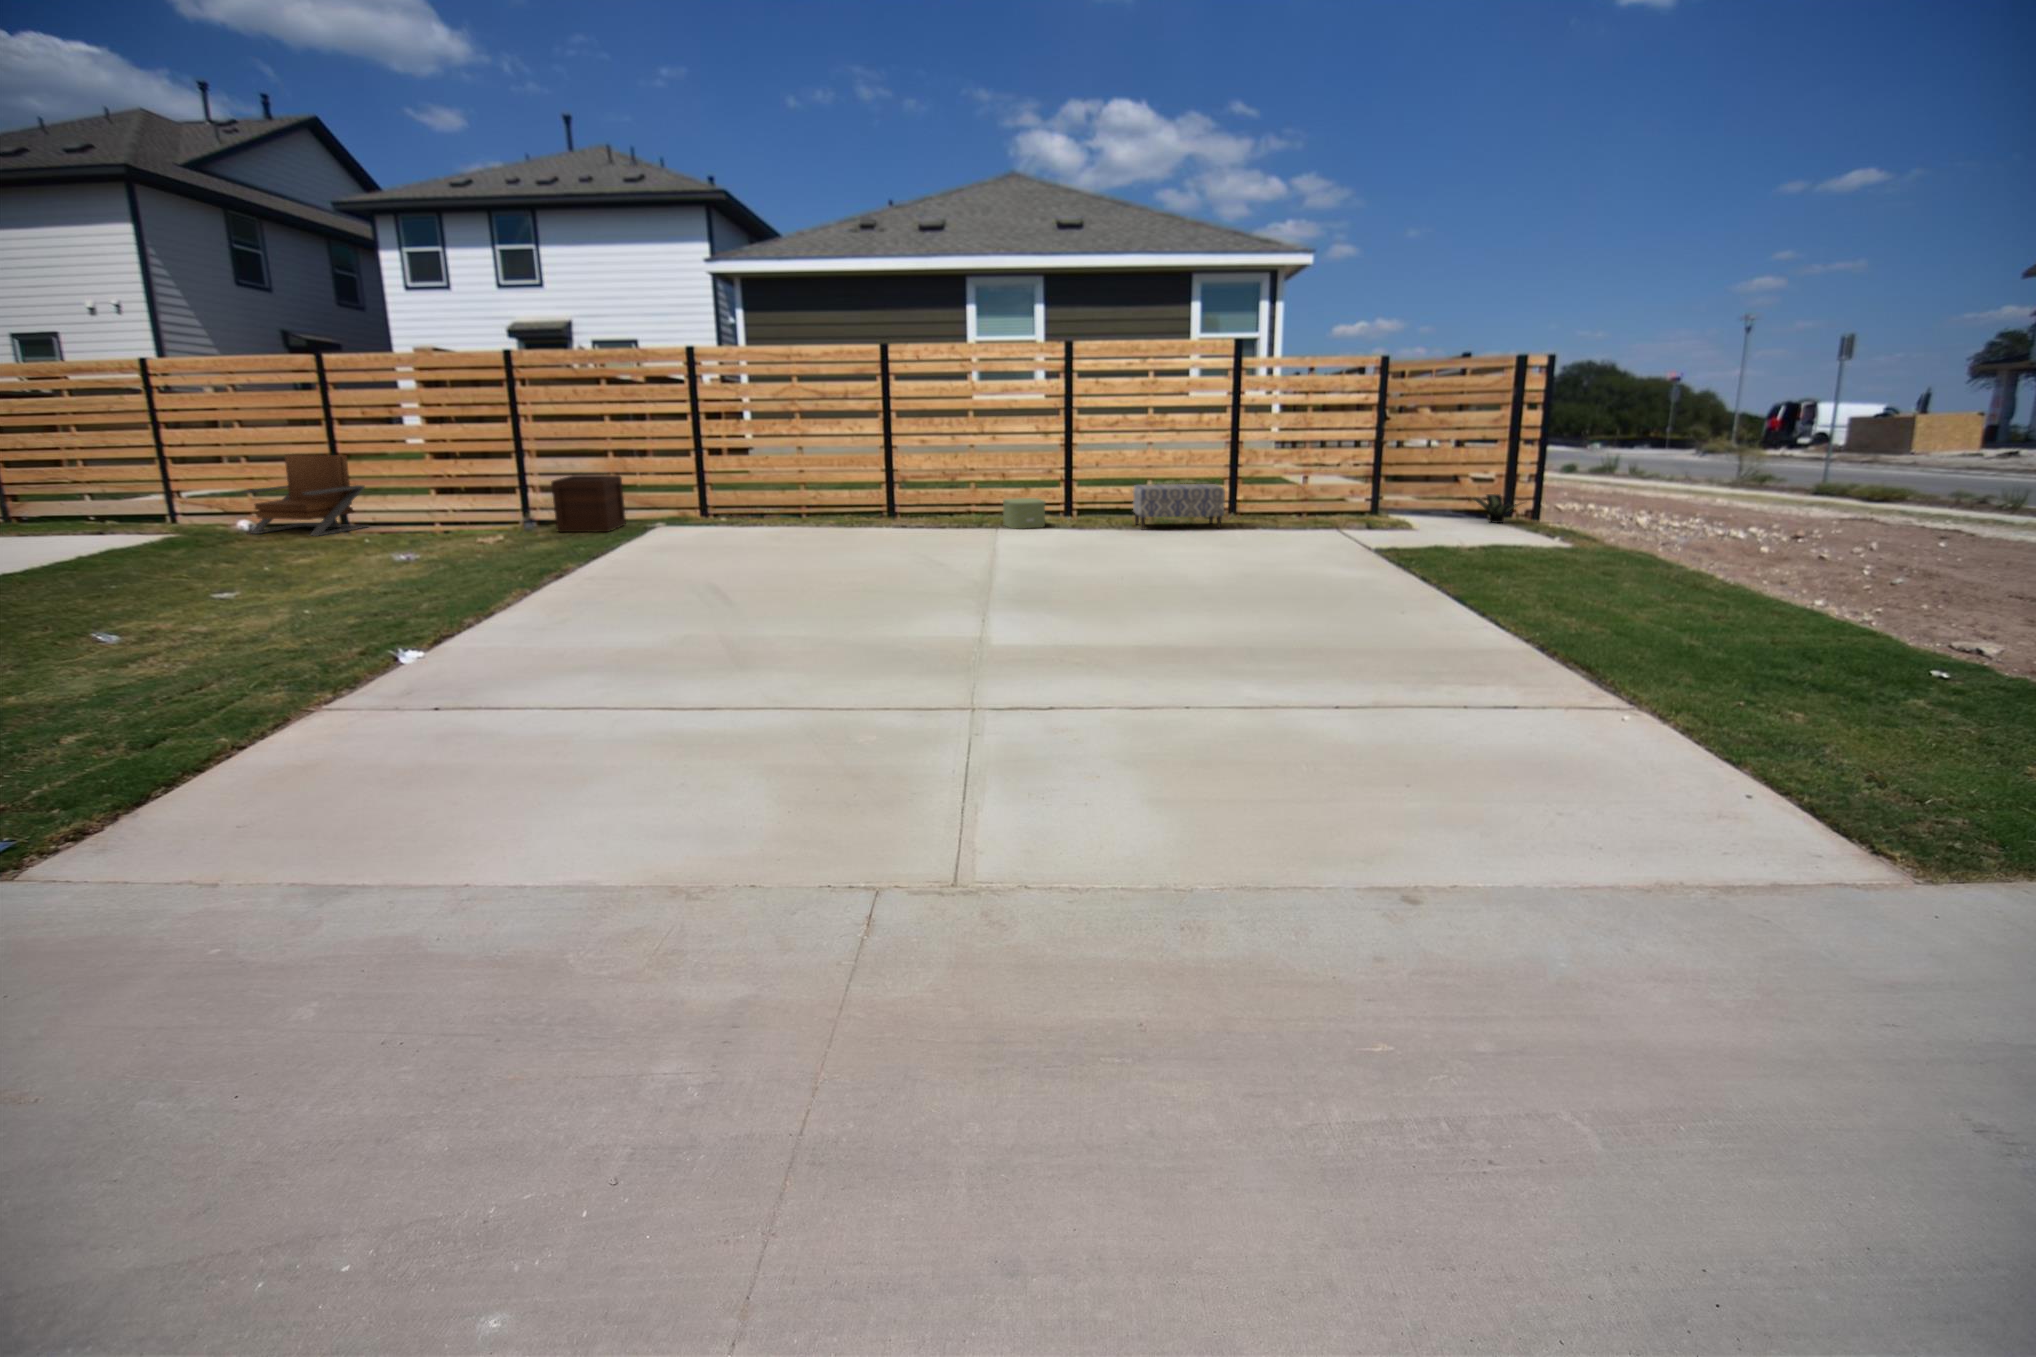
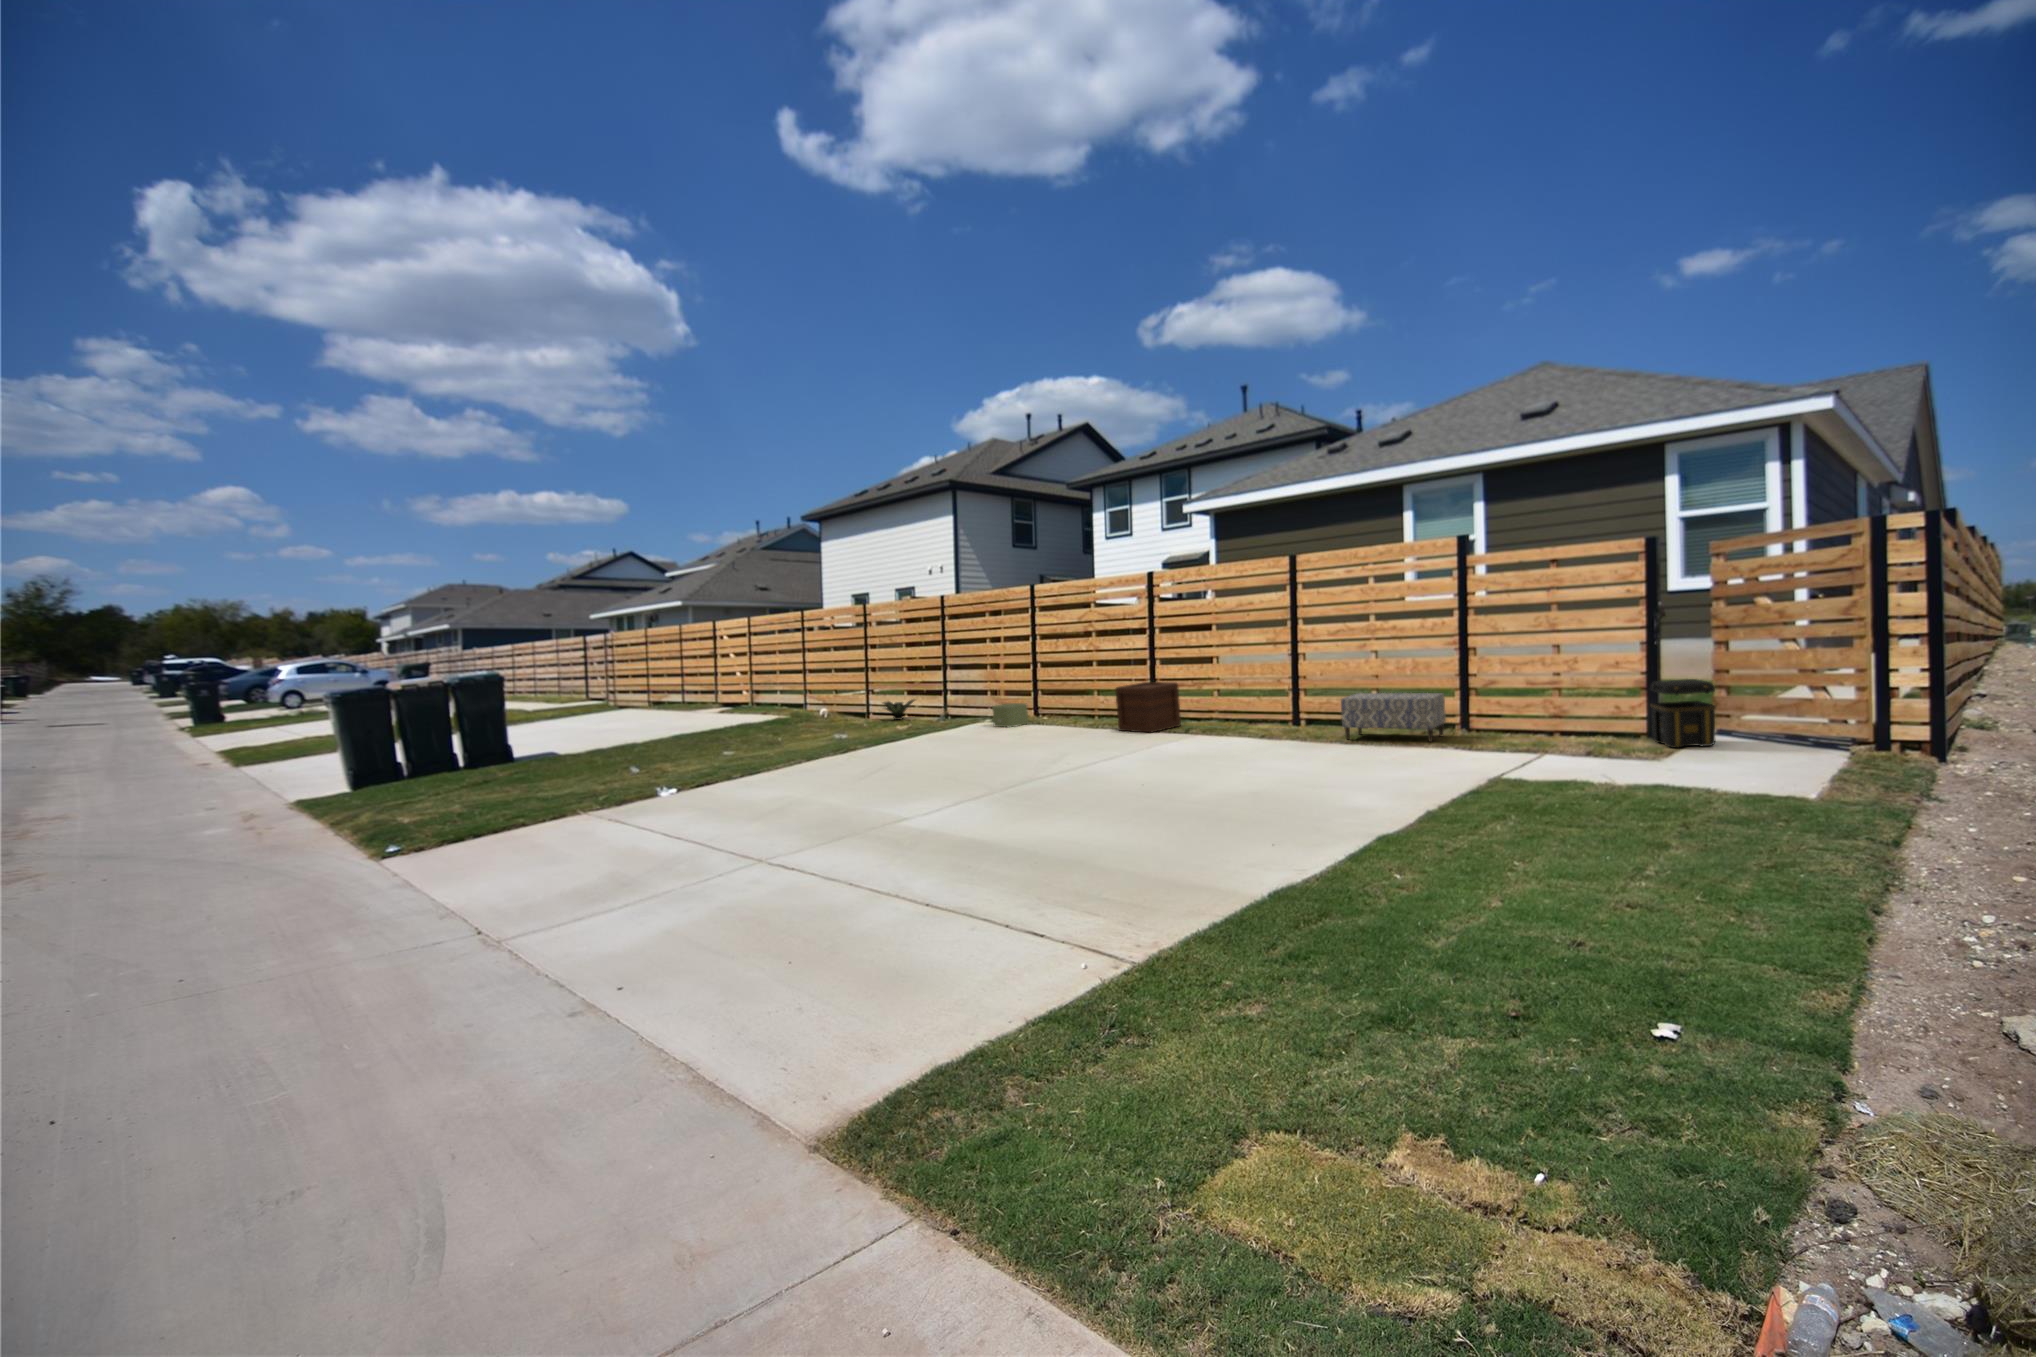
lounge chair: present [243,454,368,536] -> none [809,669,871,722]
toolbox: none [1373,471,1424,525] -> present [1650,679,1716,748]
wooden crate: present [551,475,626,532] -> present [1115,682,1181,733]
potted plant: present [1473,494,1522,523] -> present [884,699,915,720]
storage box: present [1003,498,1045,529] -> present [992,703,1028,727]

